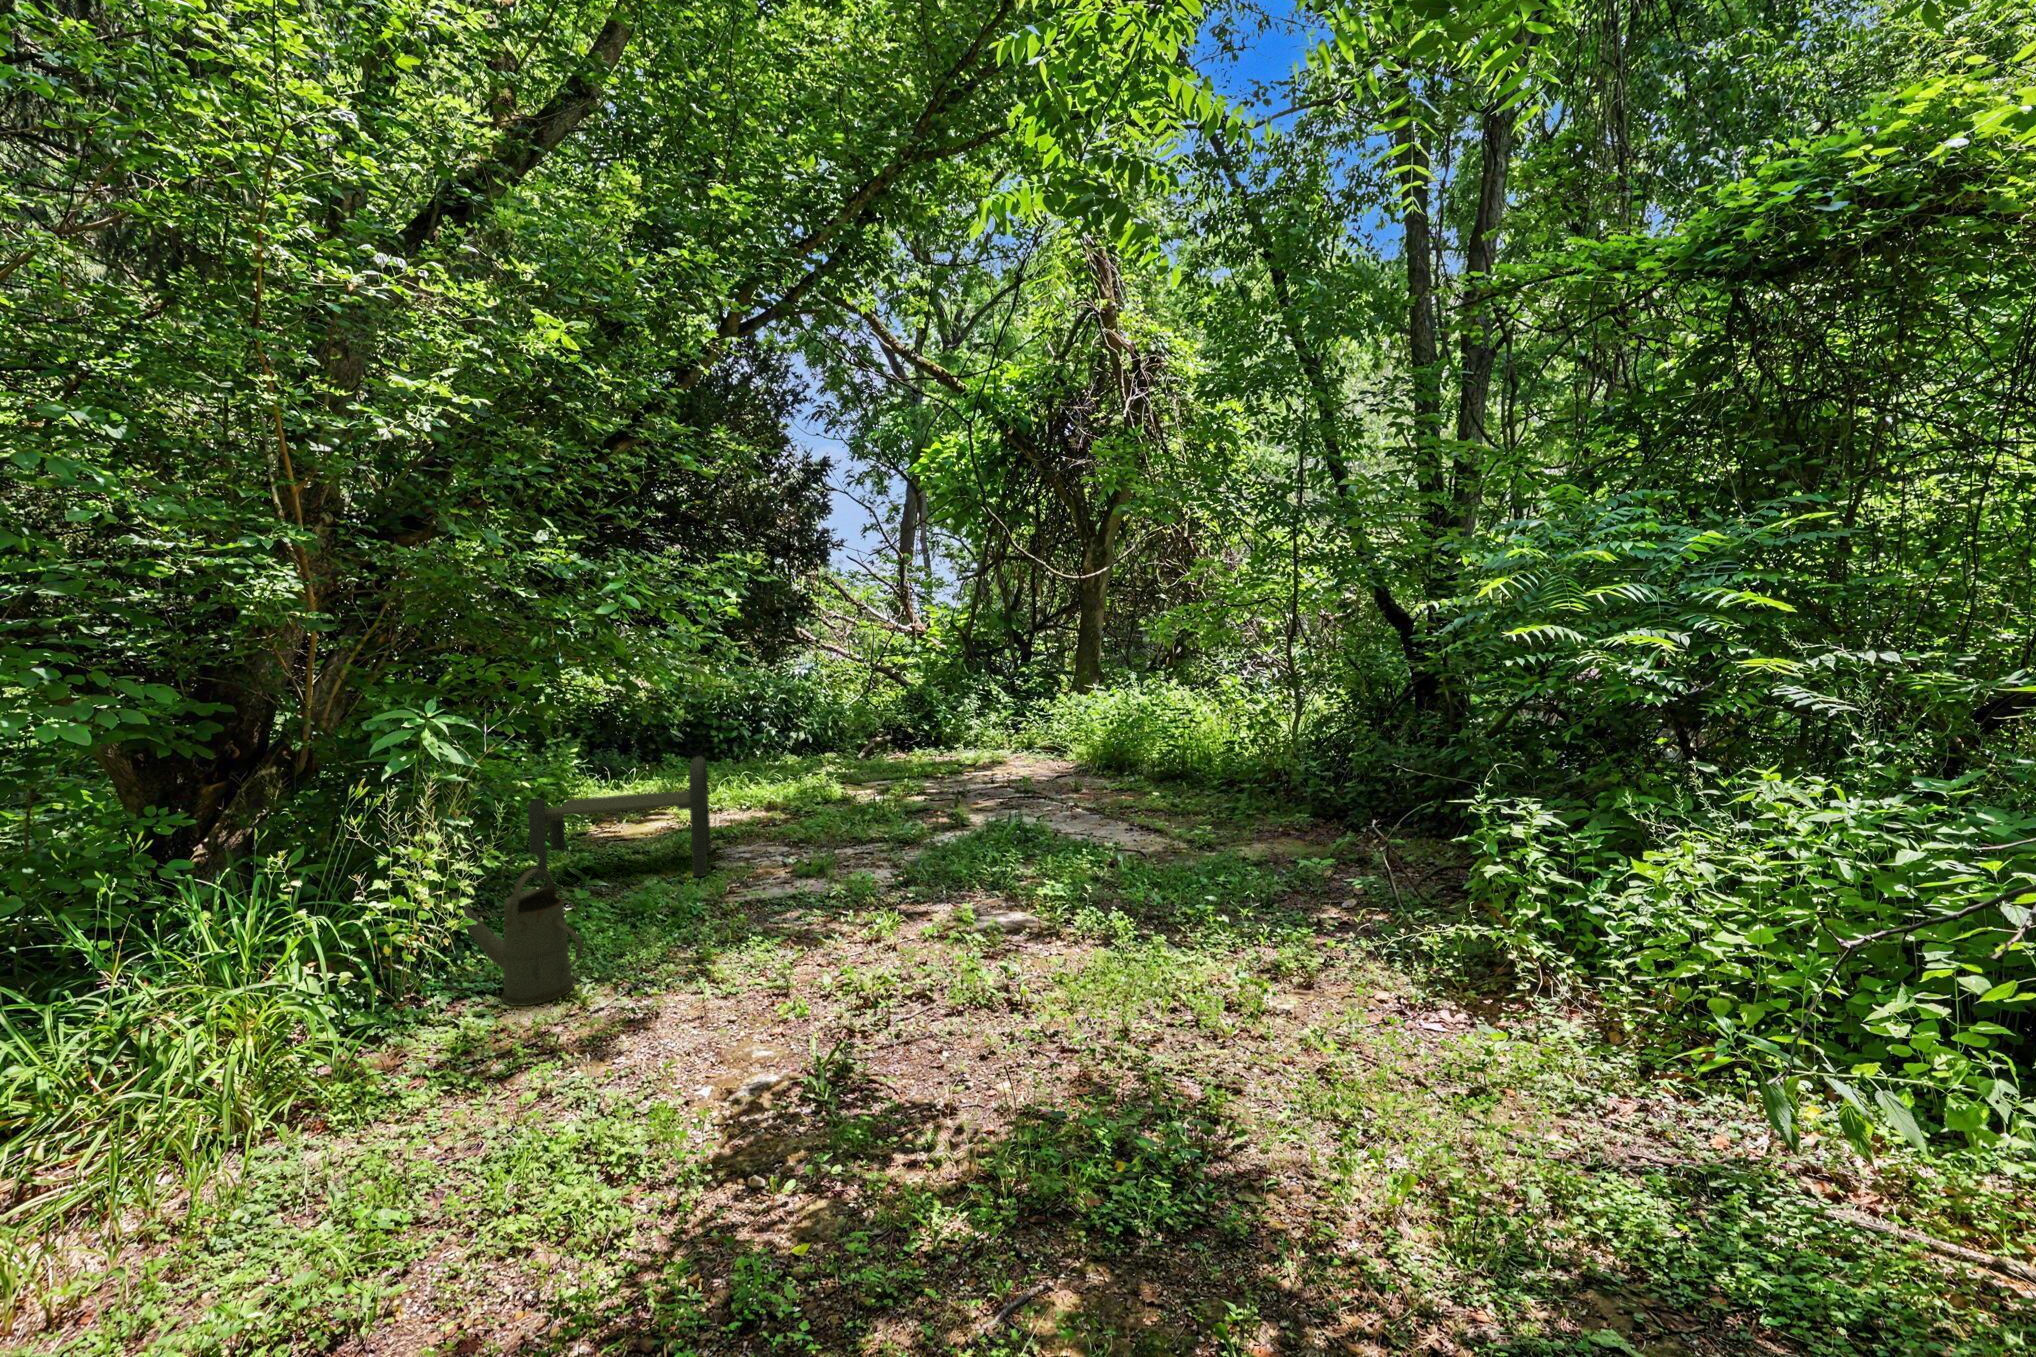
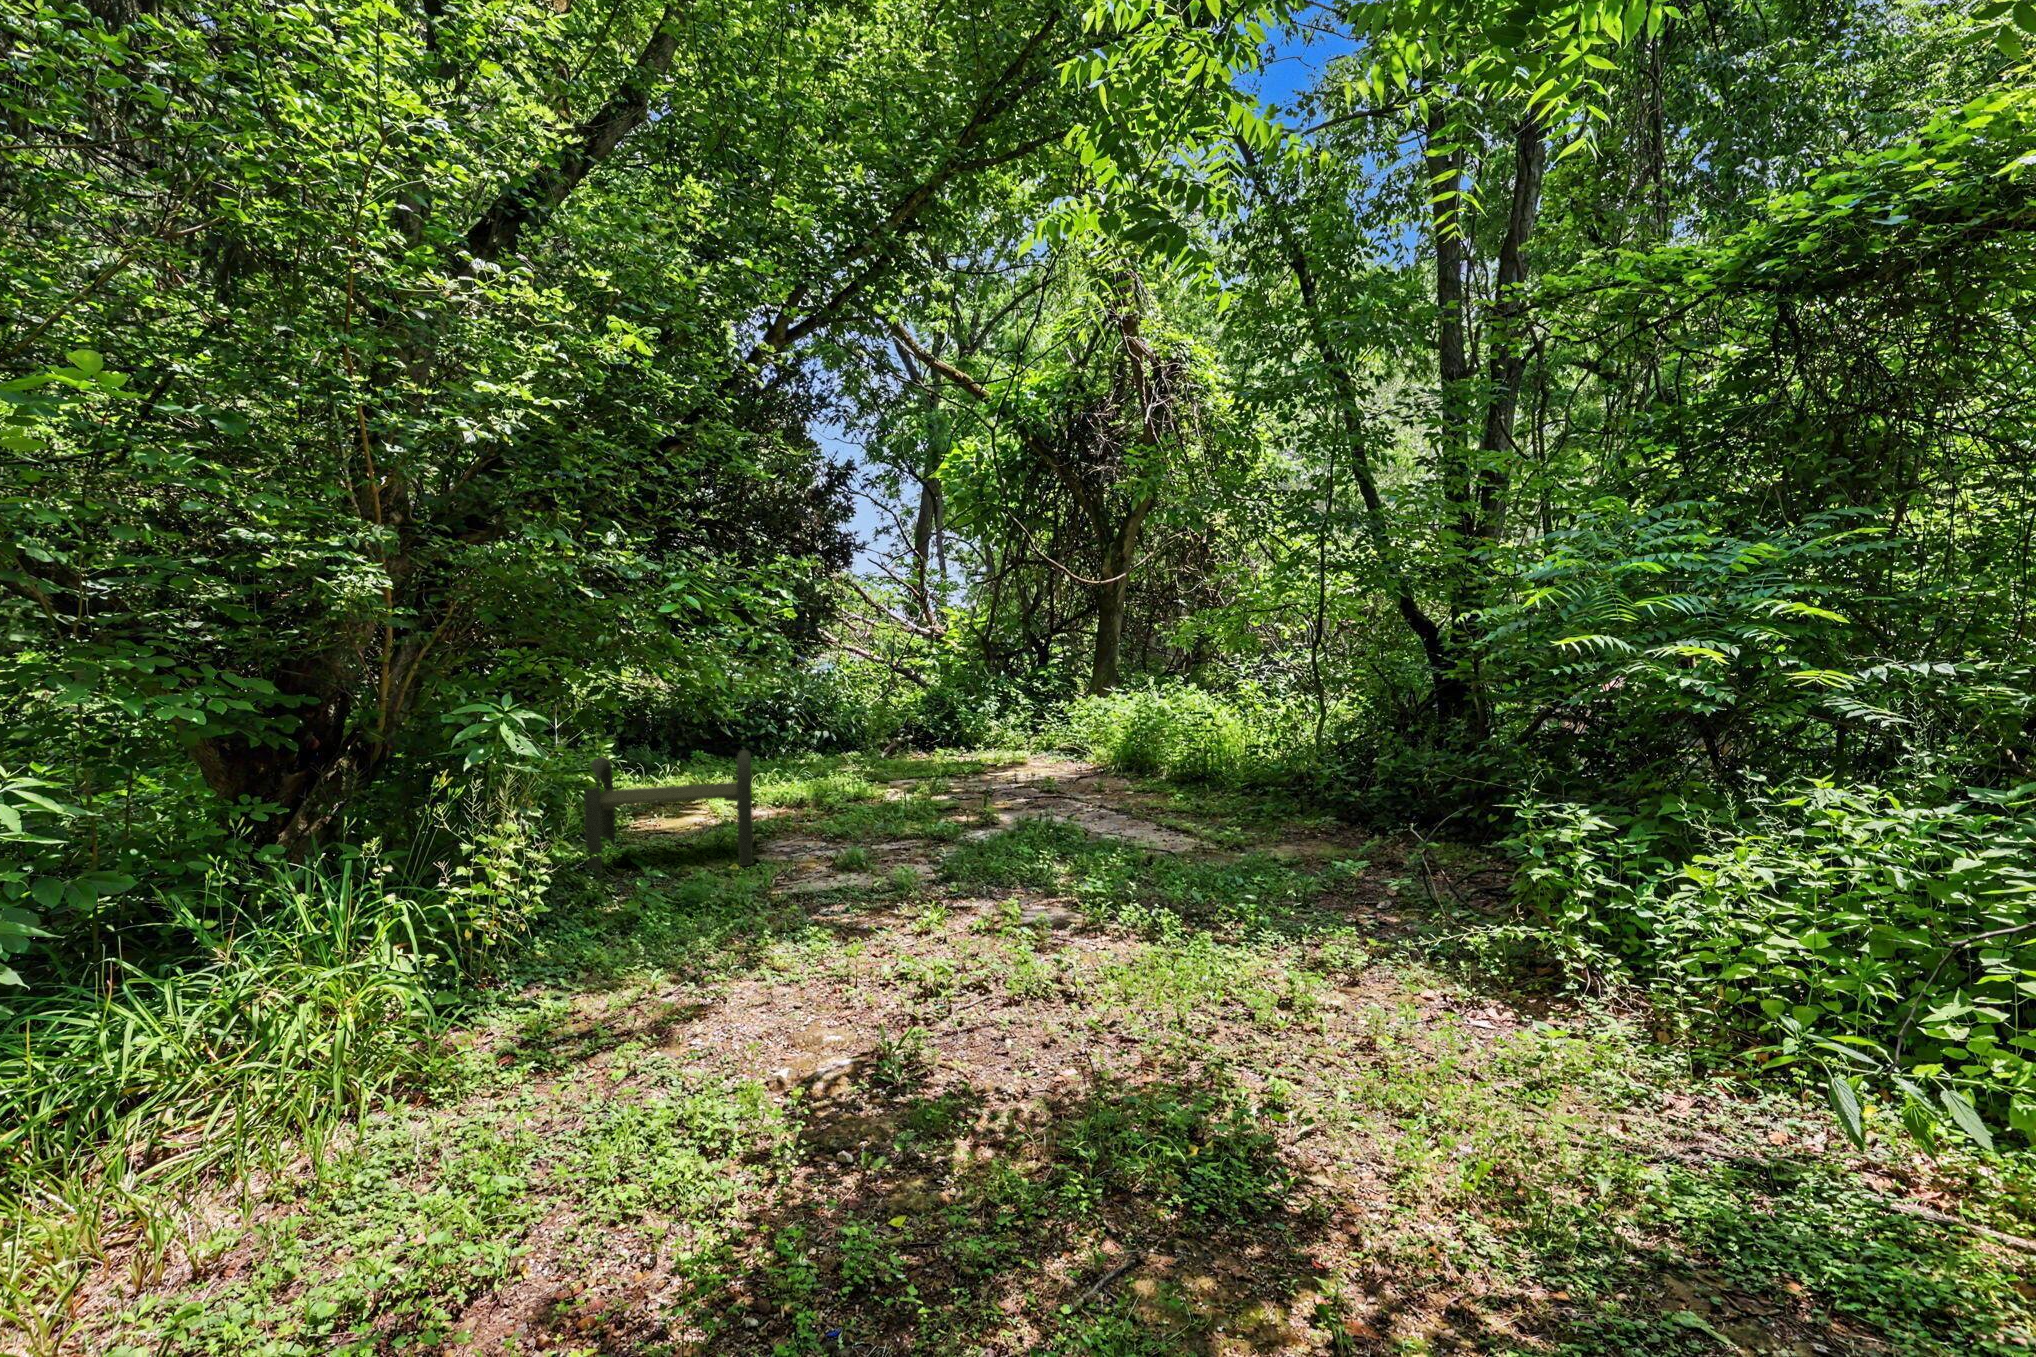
watering can: present [450,869,583,1006] -> none [518,855,652,987]

